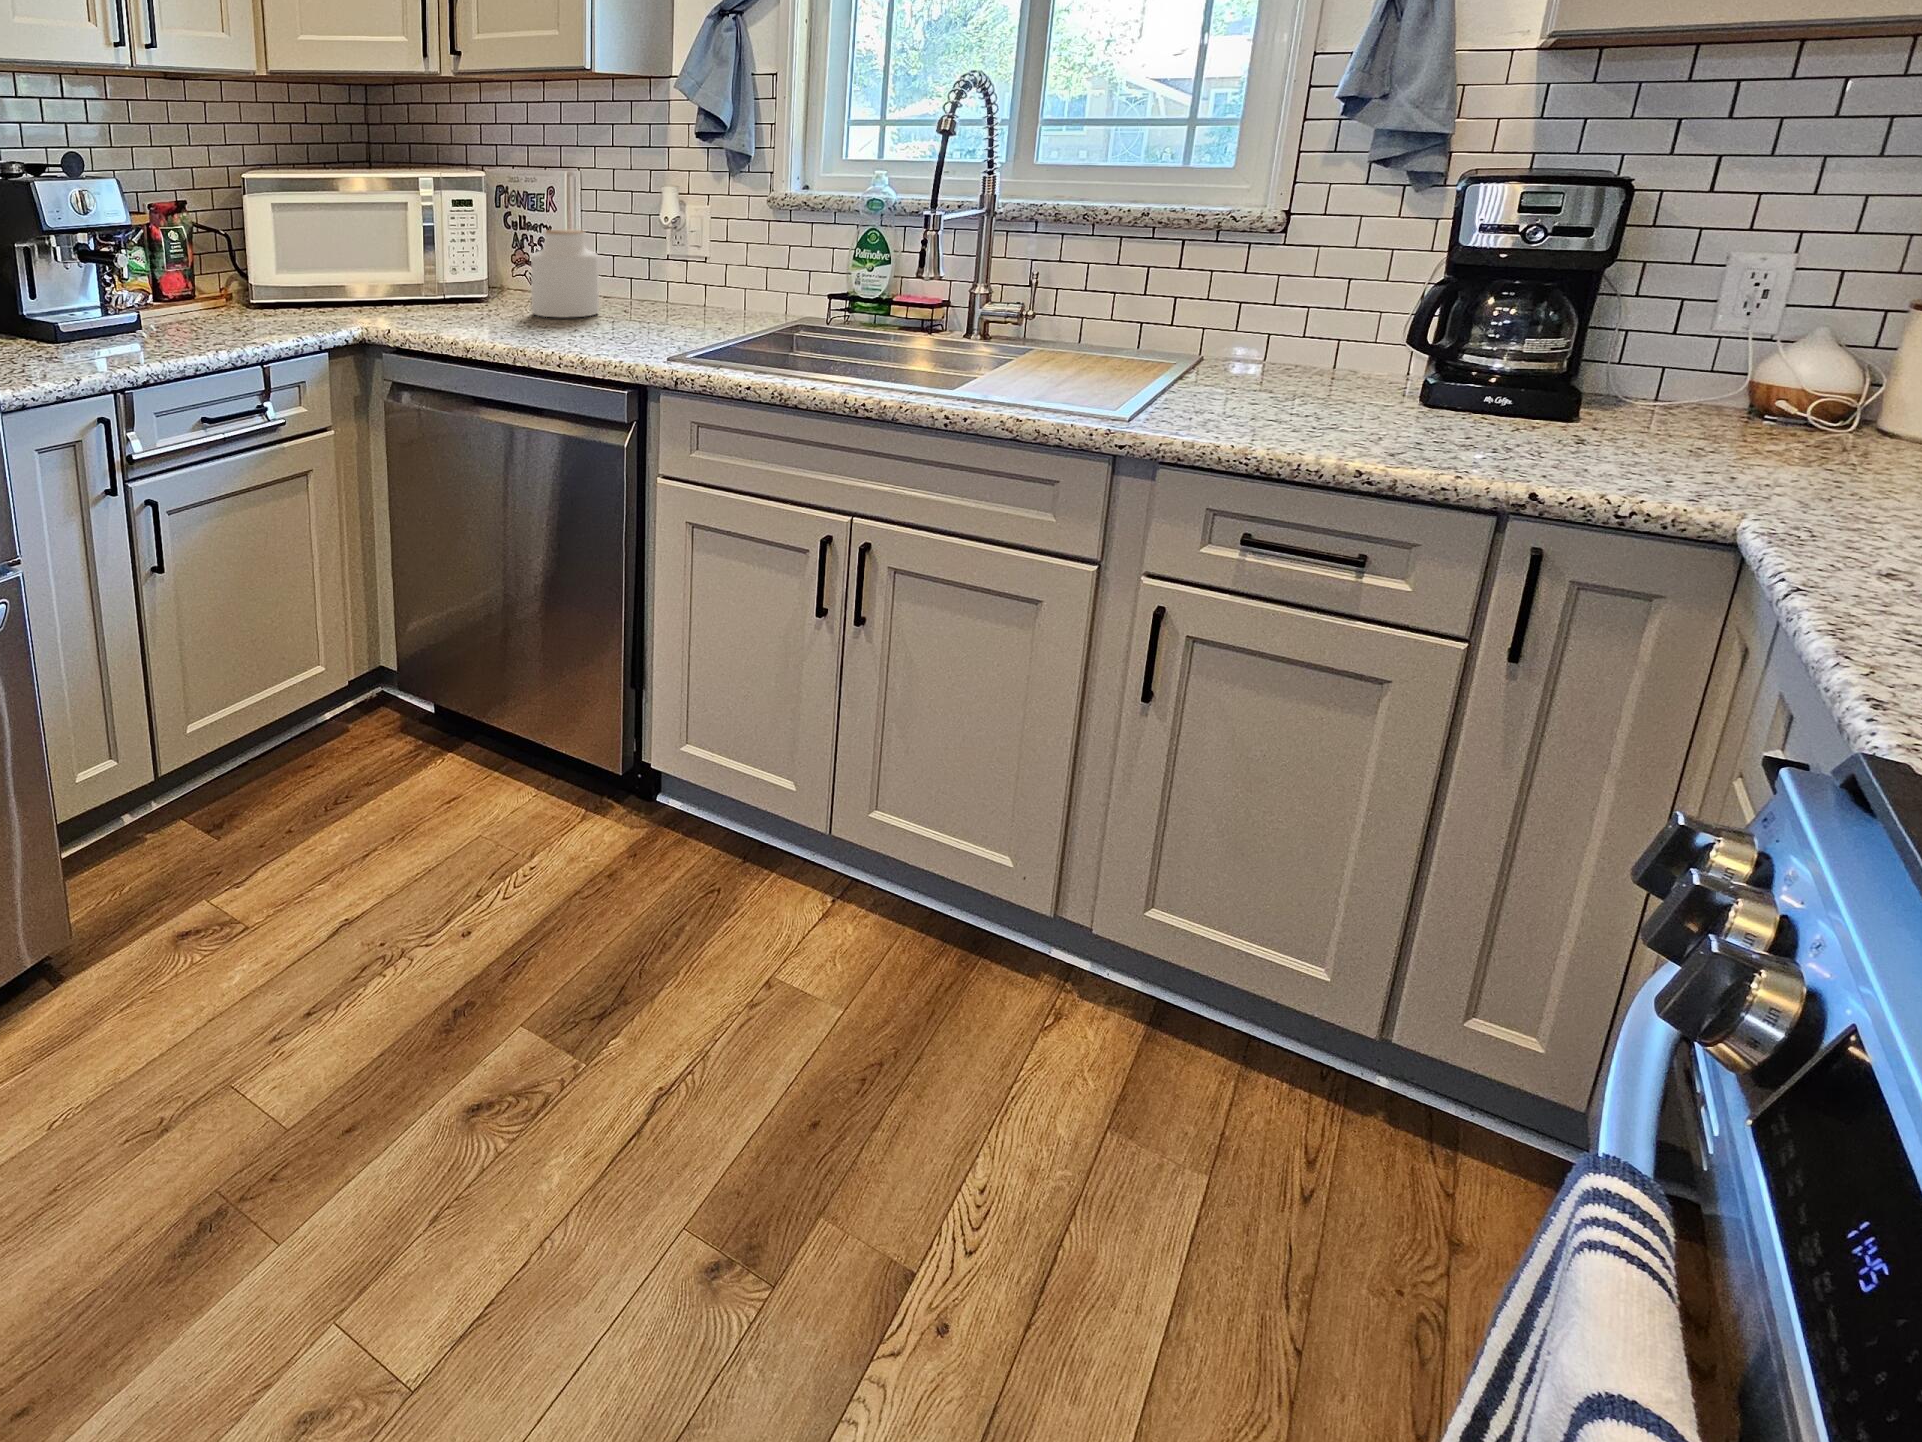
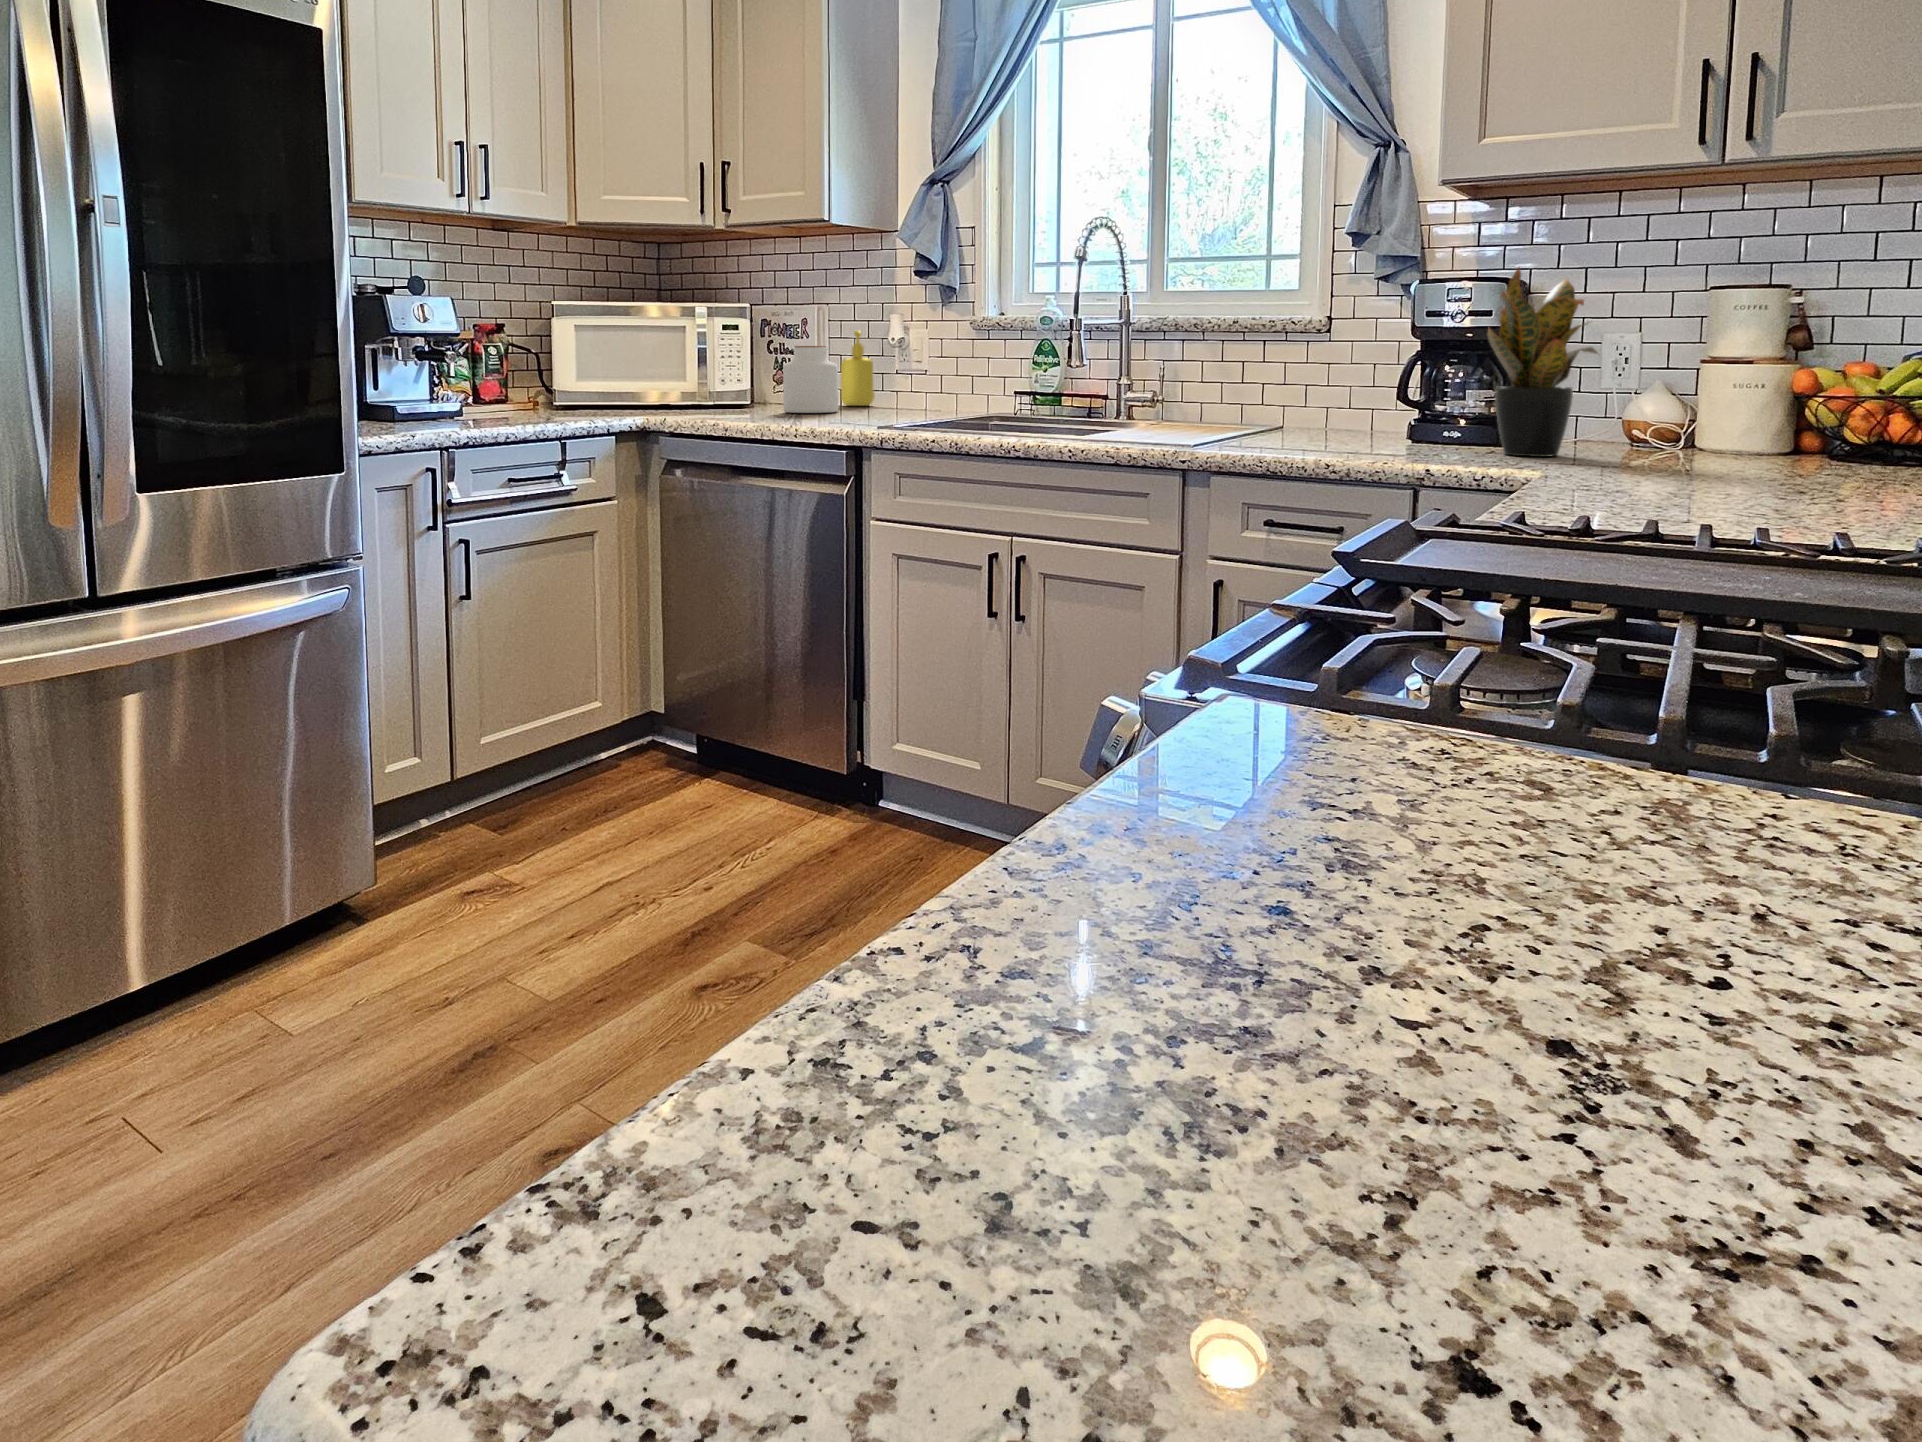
potted plant: none [1600,161,1847,465] -> present [1488,268,1598,457]
soap dispenser: none [598,205,639,300] -> present [841,331,875,406]

